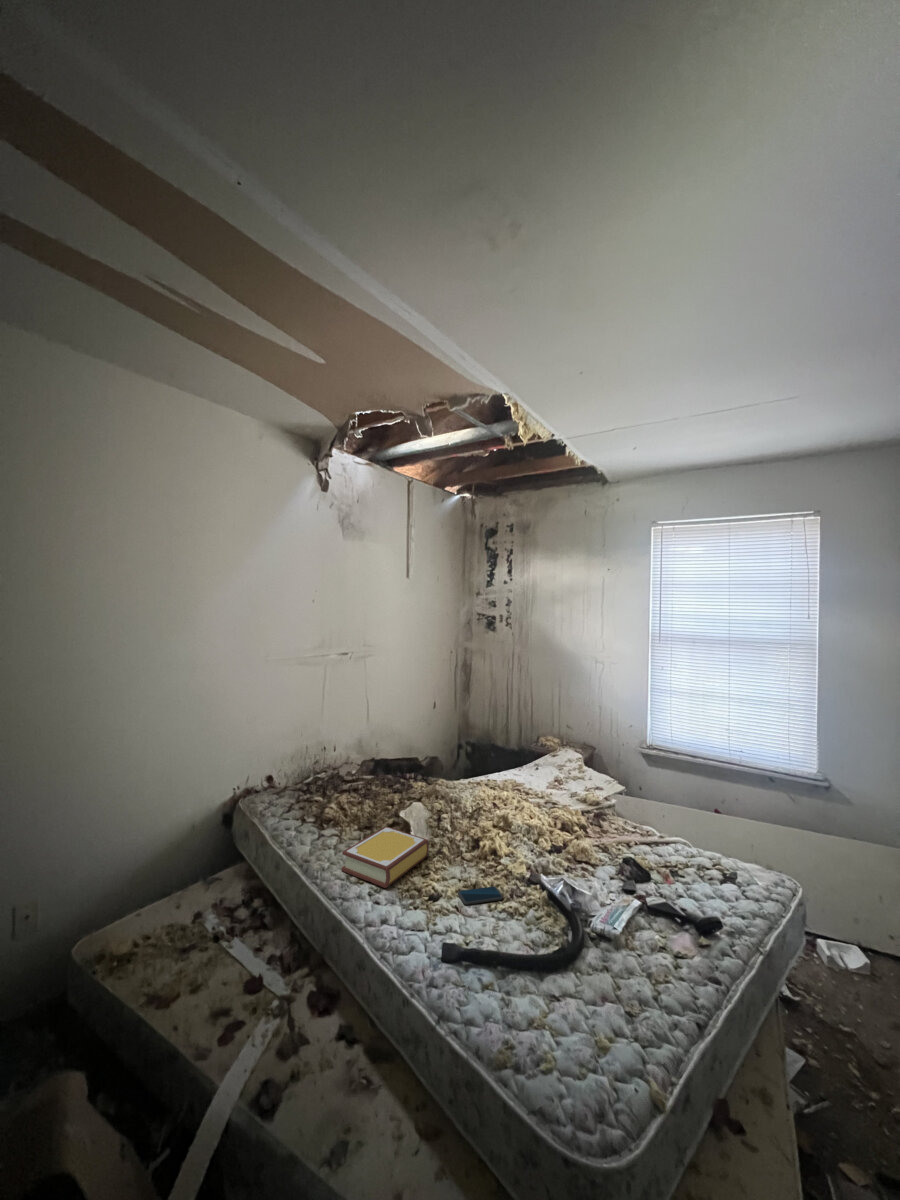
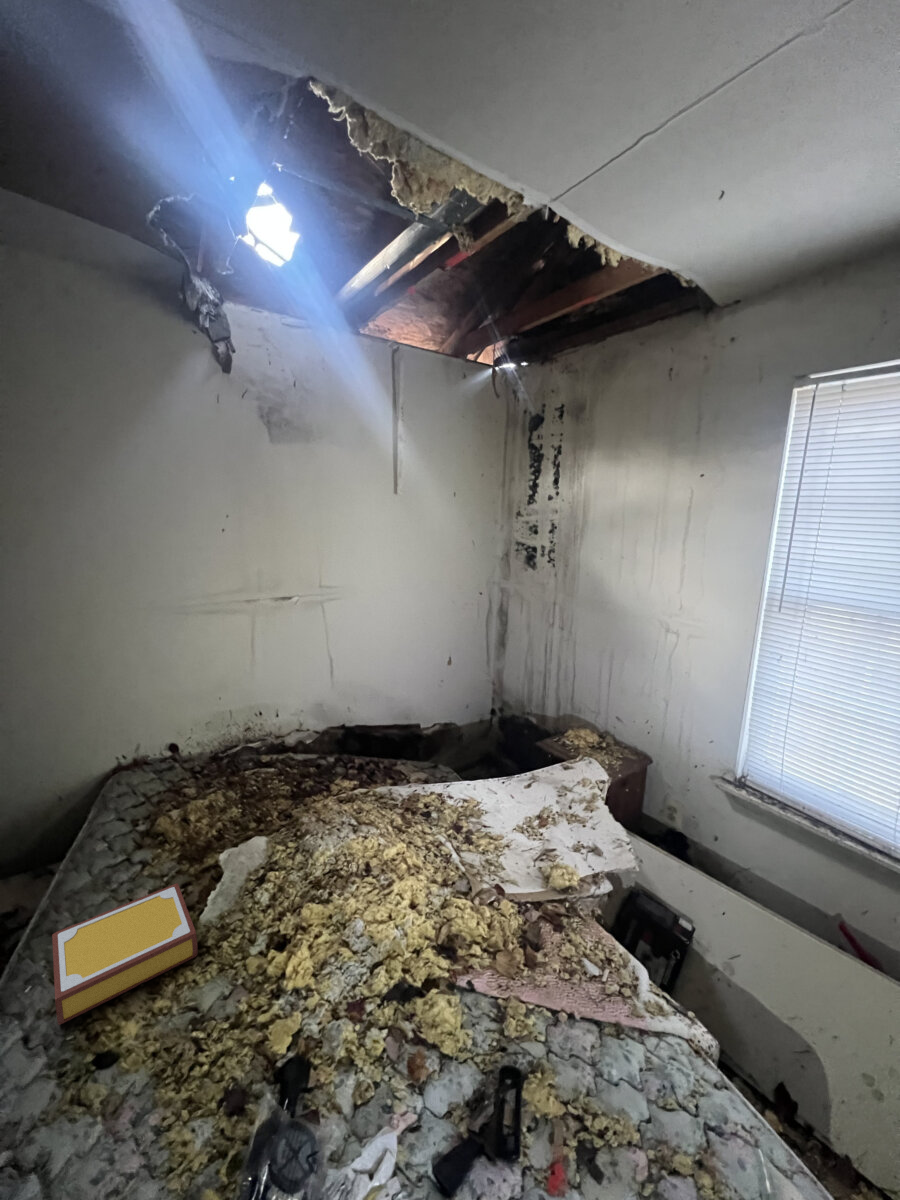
smartphone: present [458,886,503,905] -> none [126,1072,219,1124]

